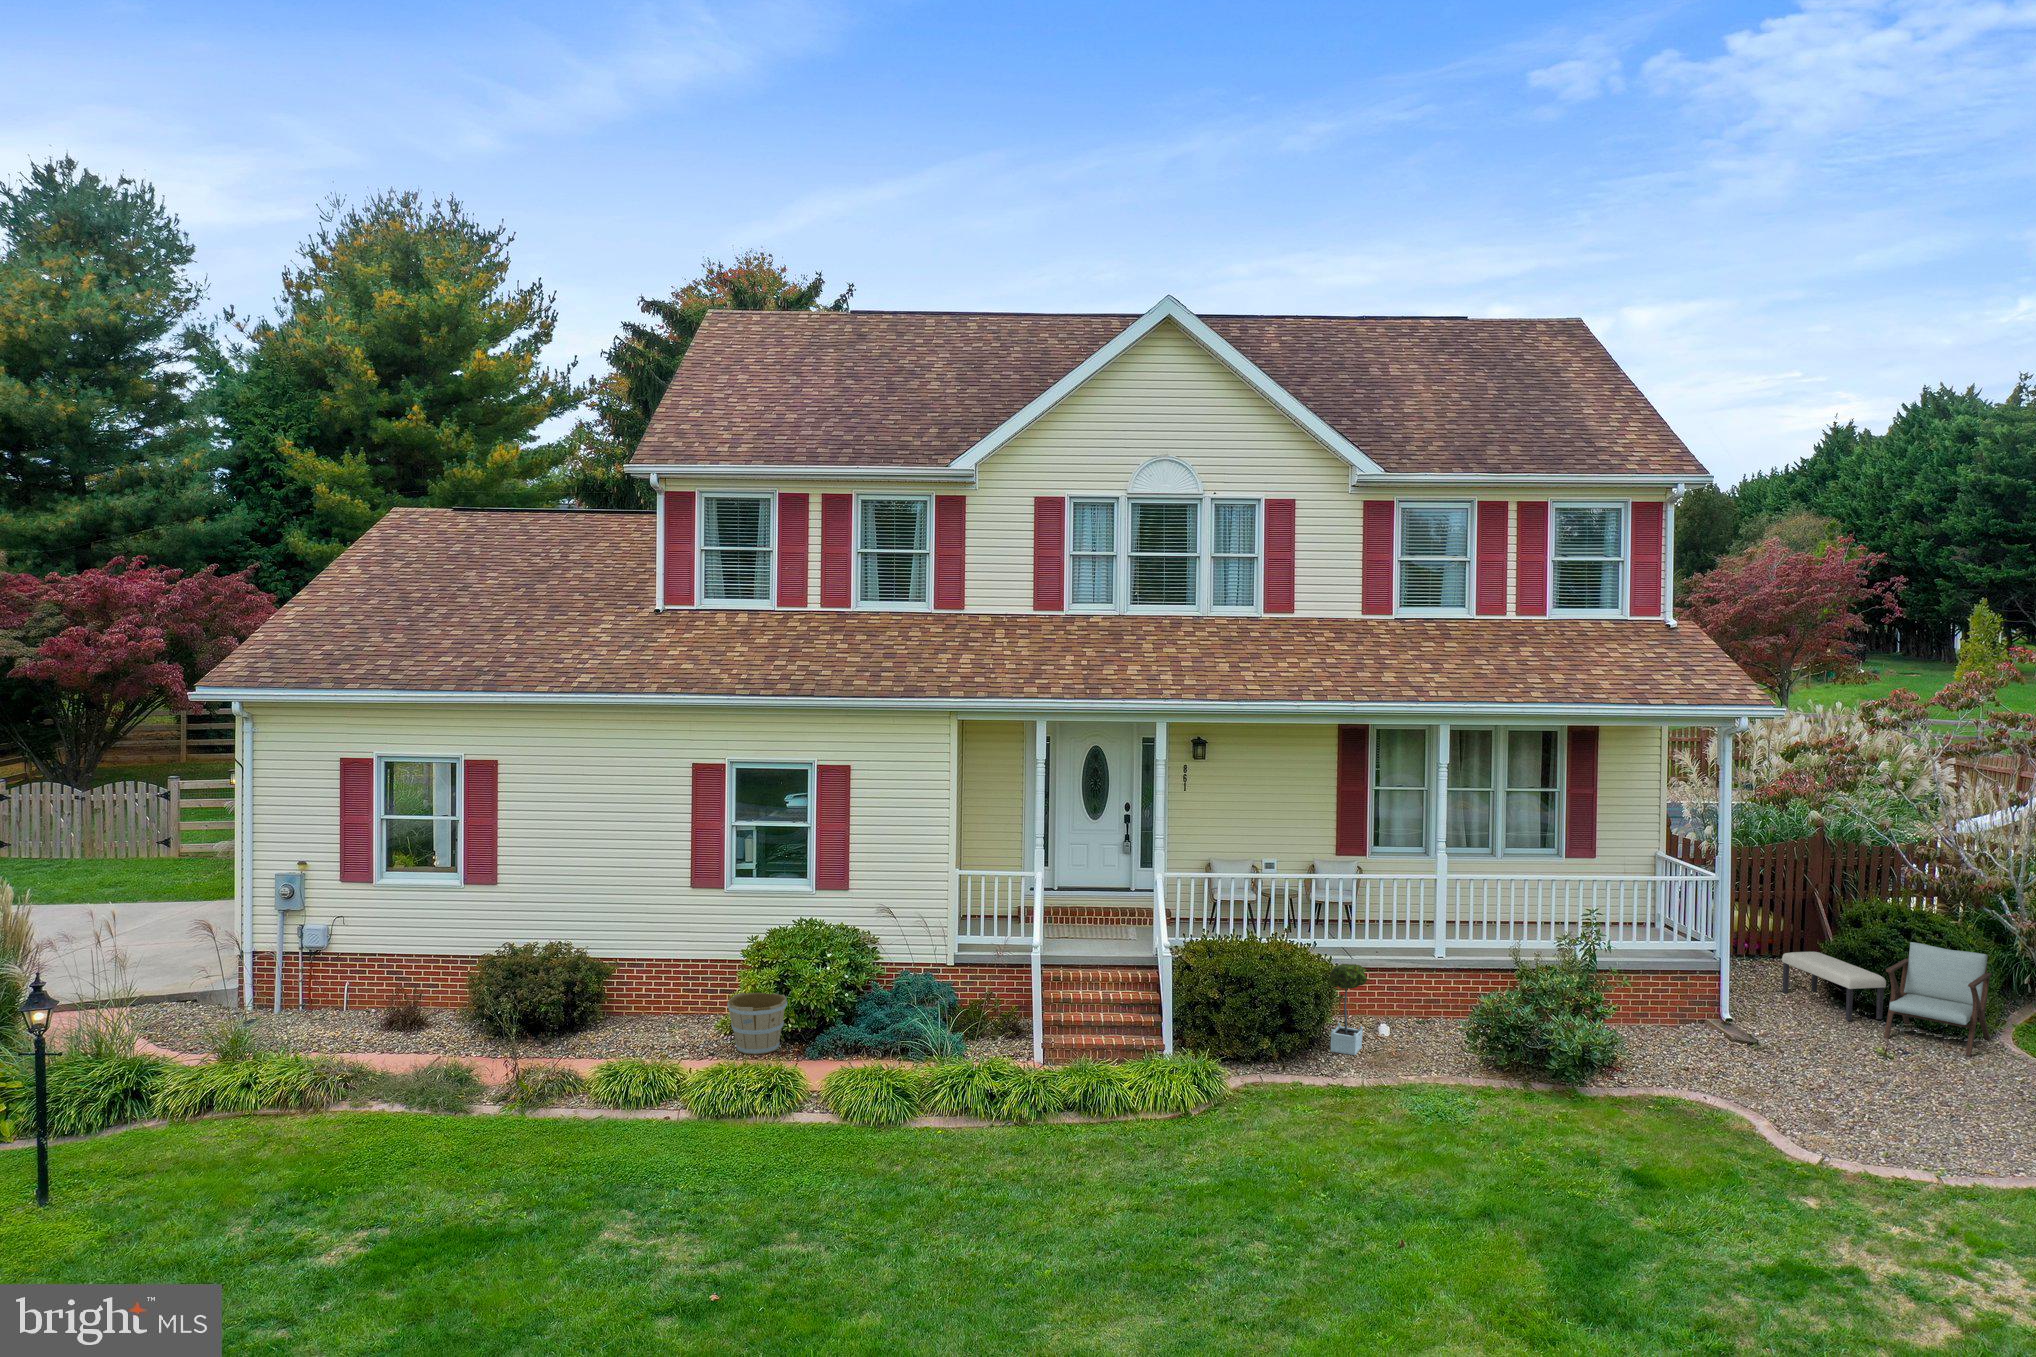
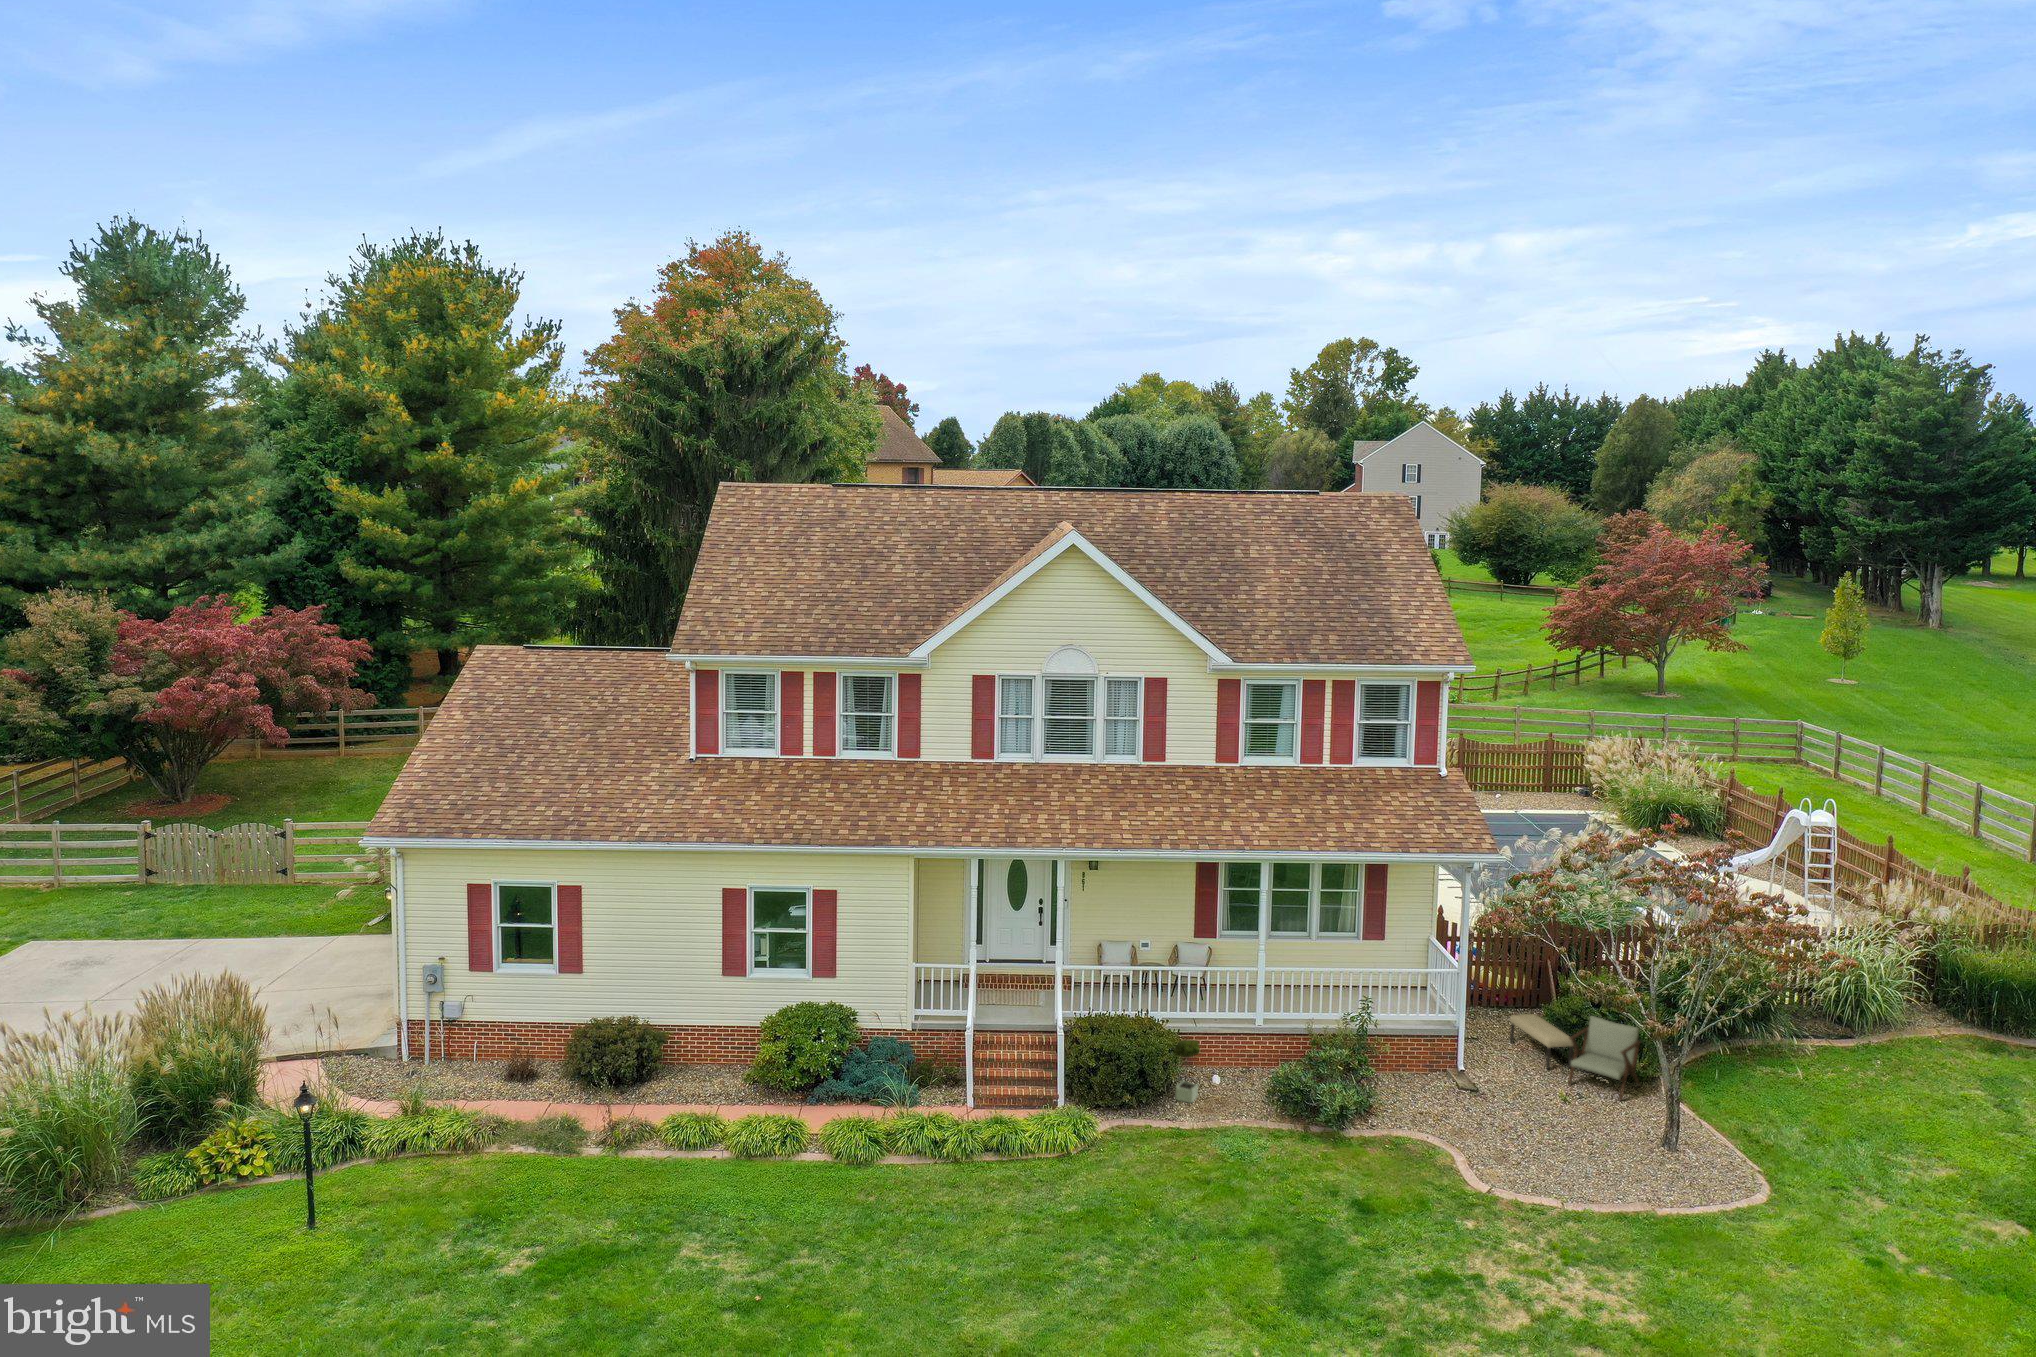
wooden bucket: present [727,993,787,1055] -> none [752,1059,794,1106]

